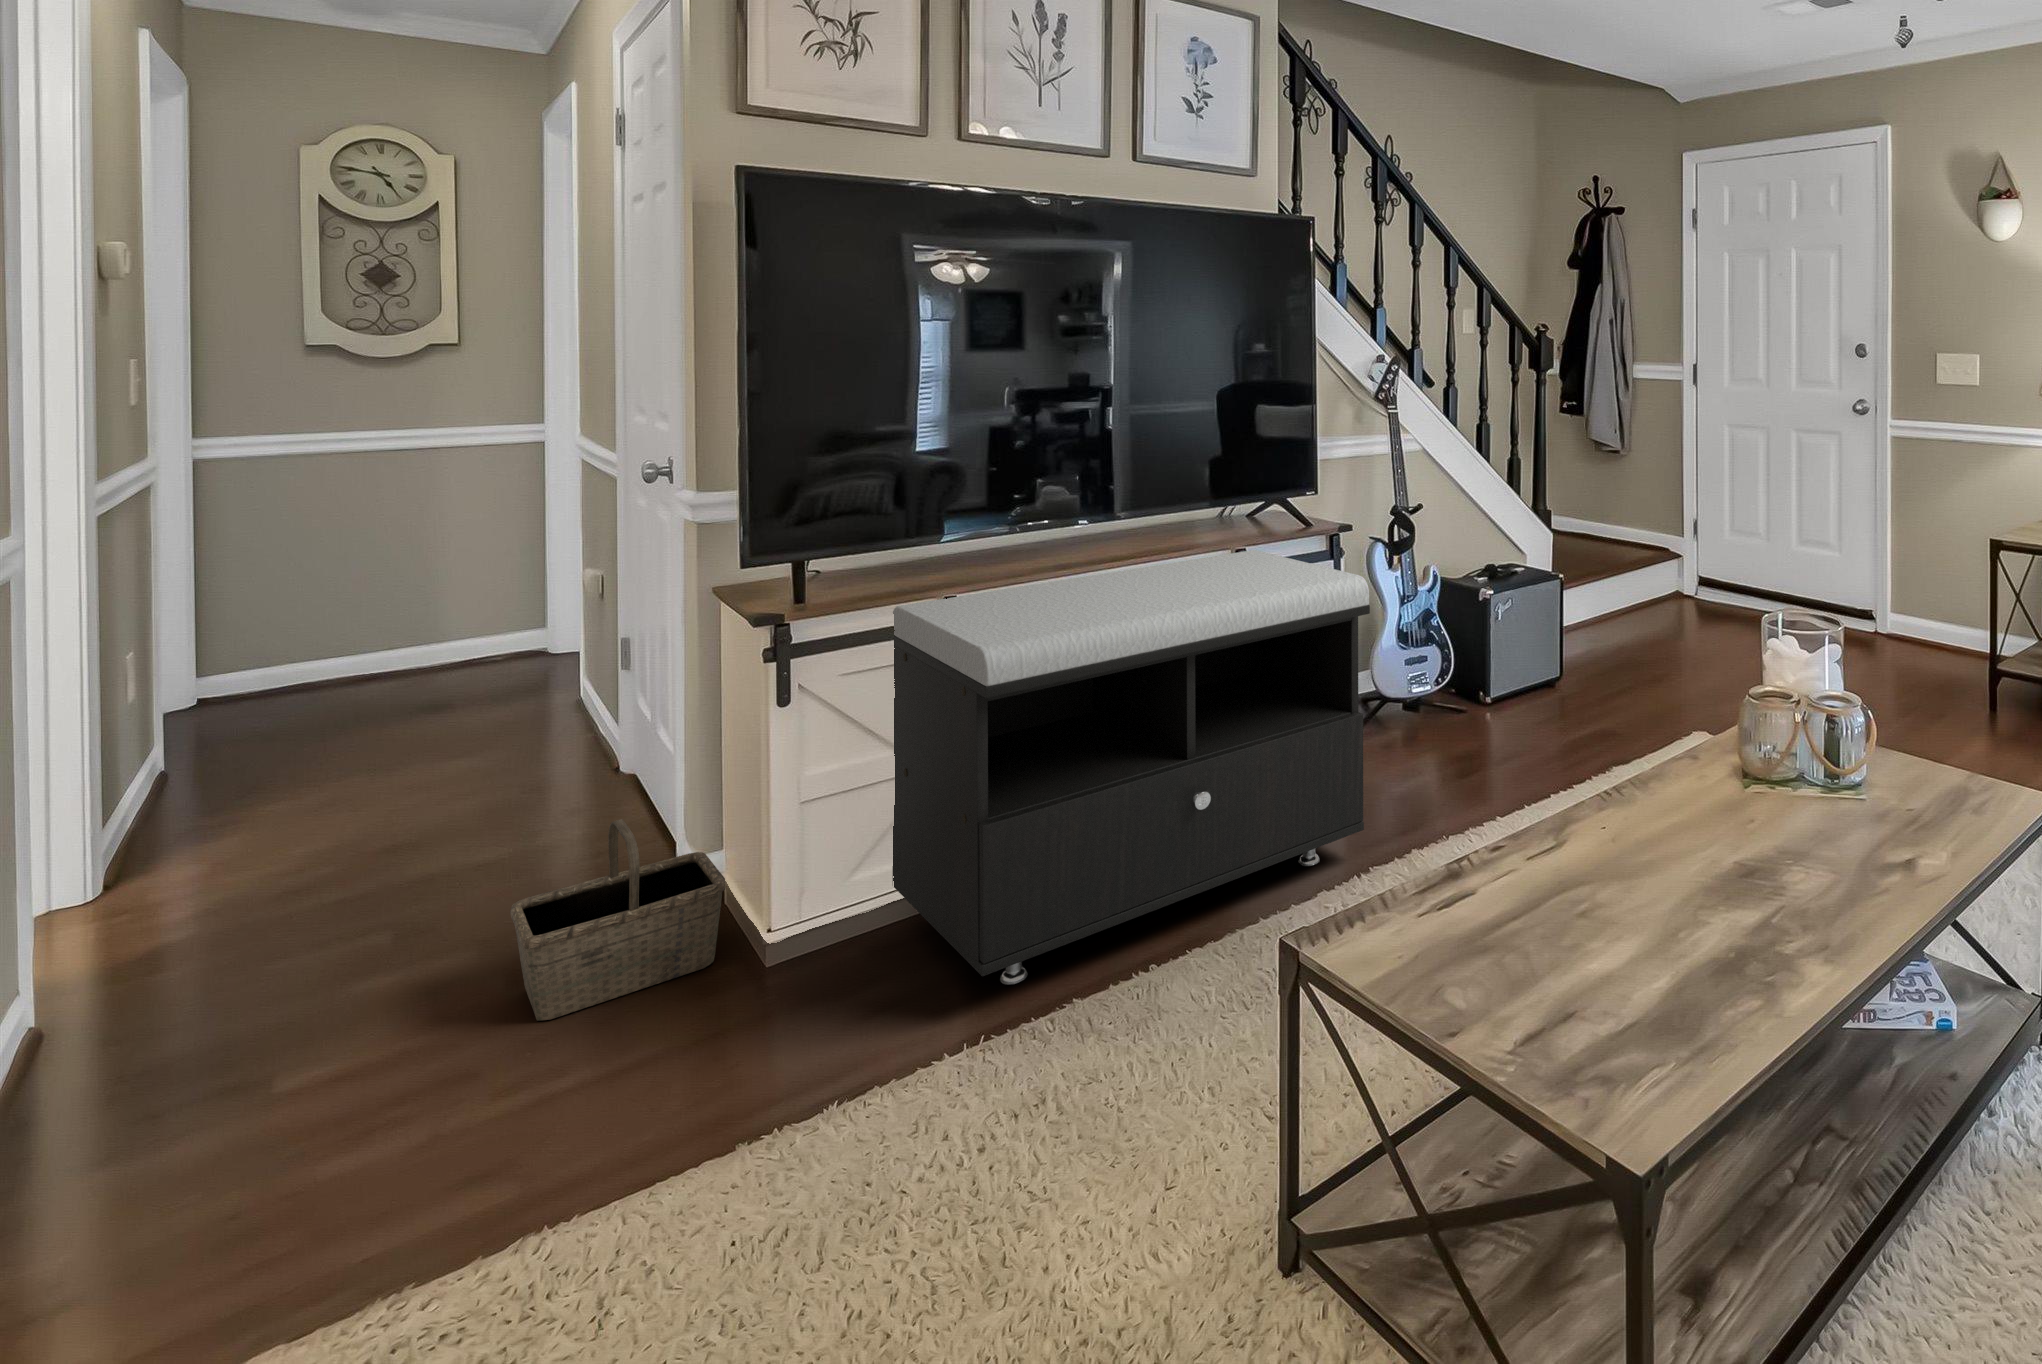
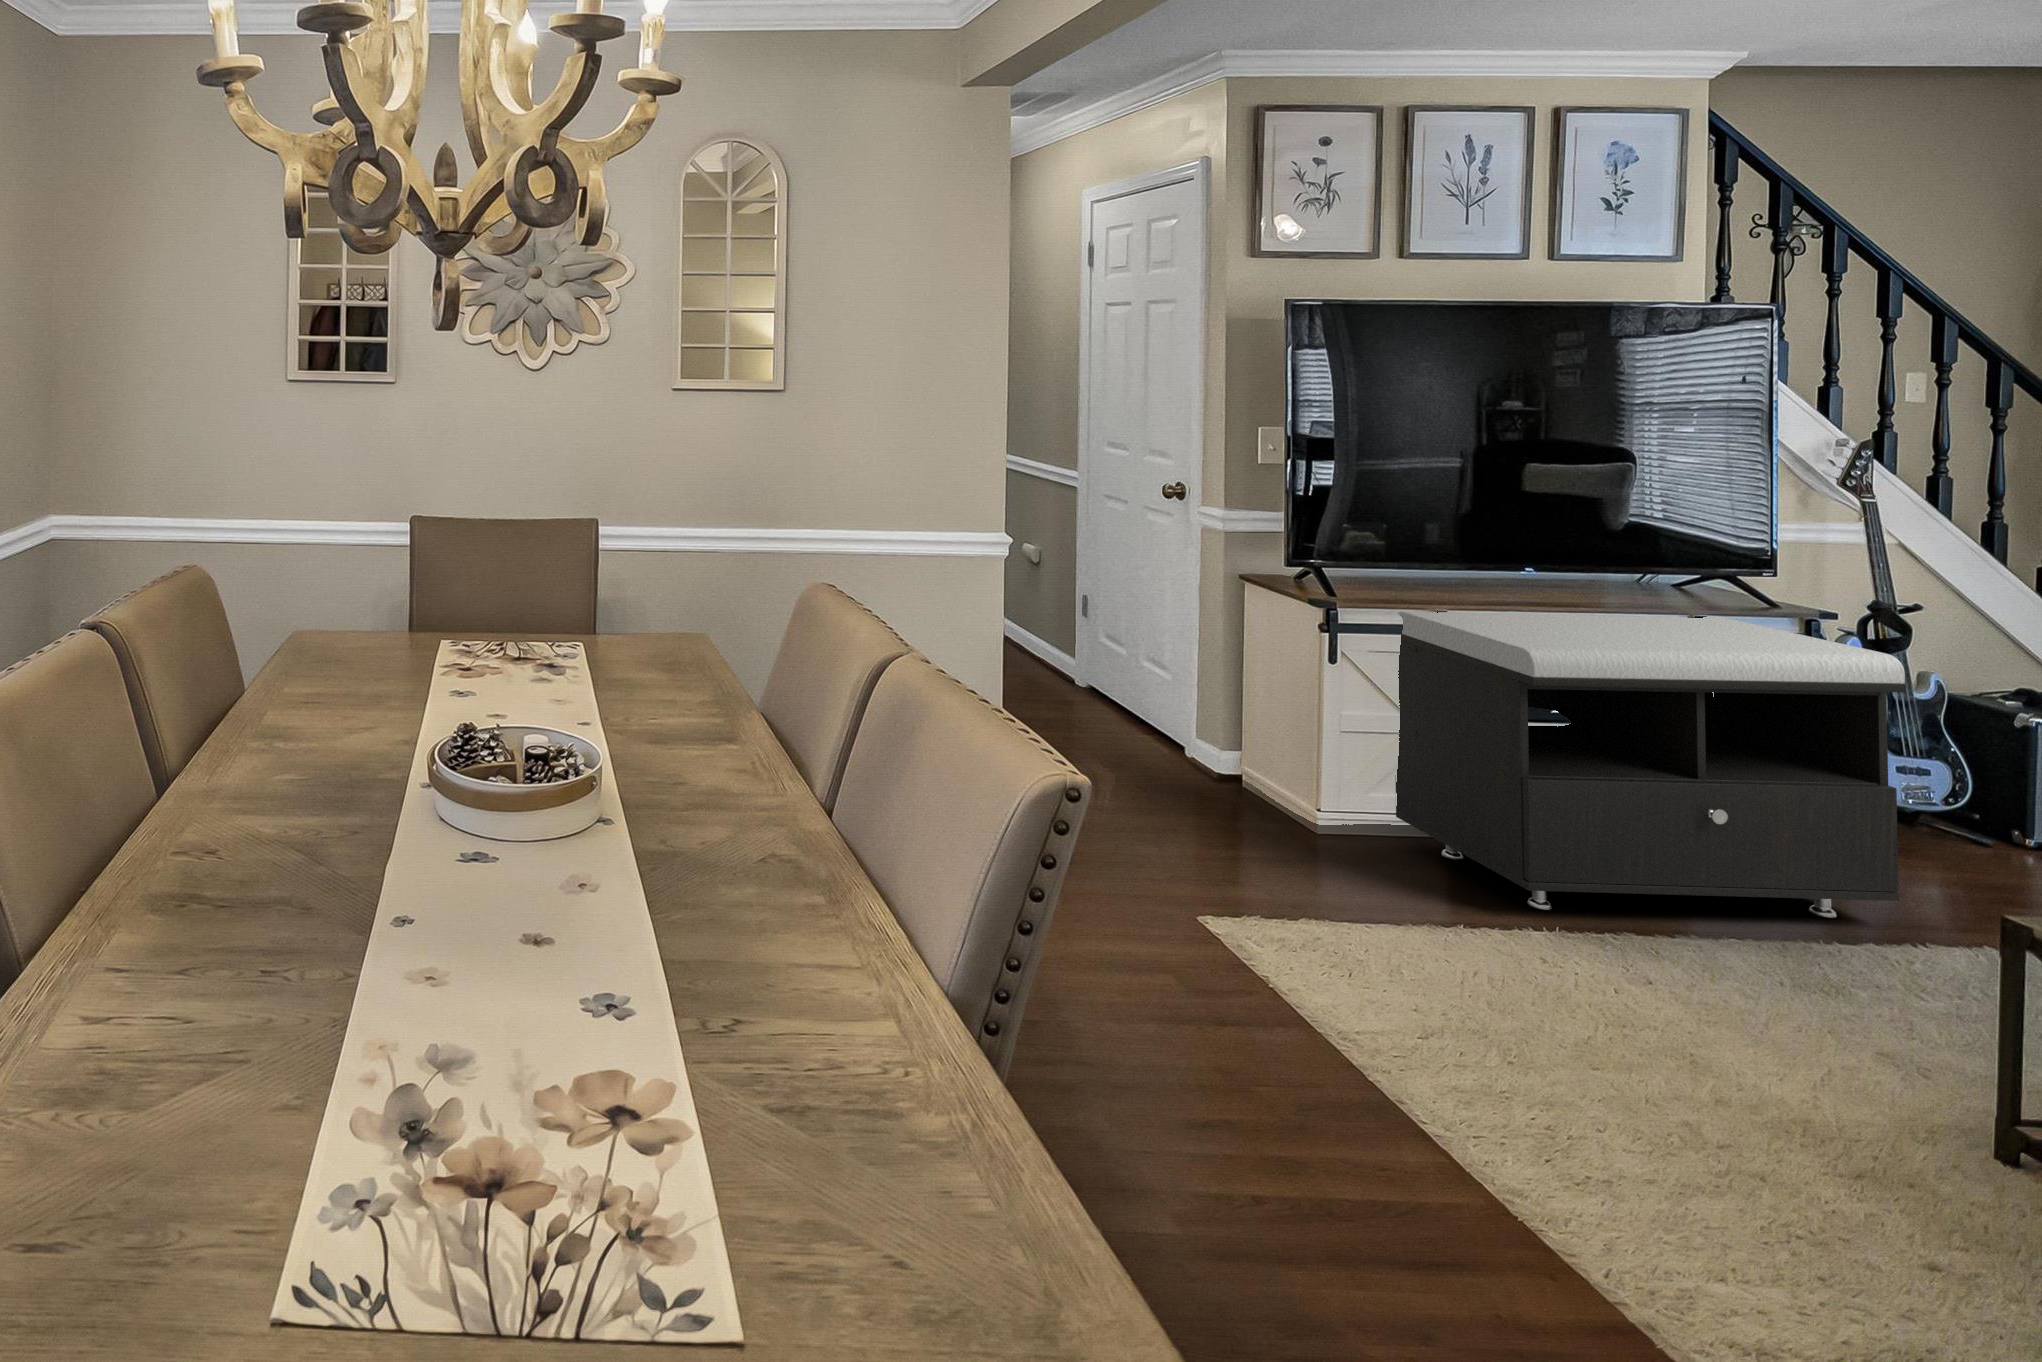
basket: present [510,819,725,1021] -> none [1148,720,1281,831]

